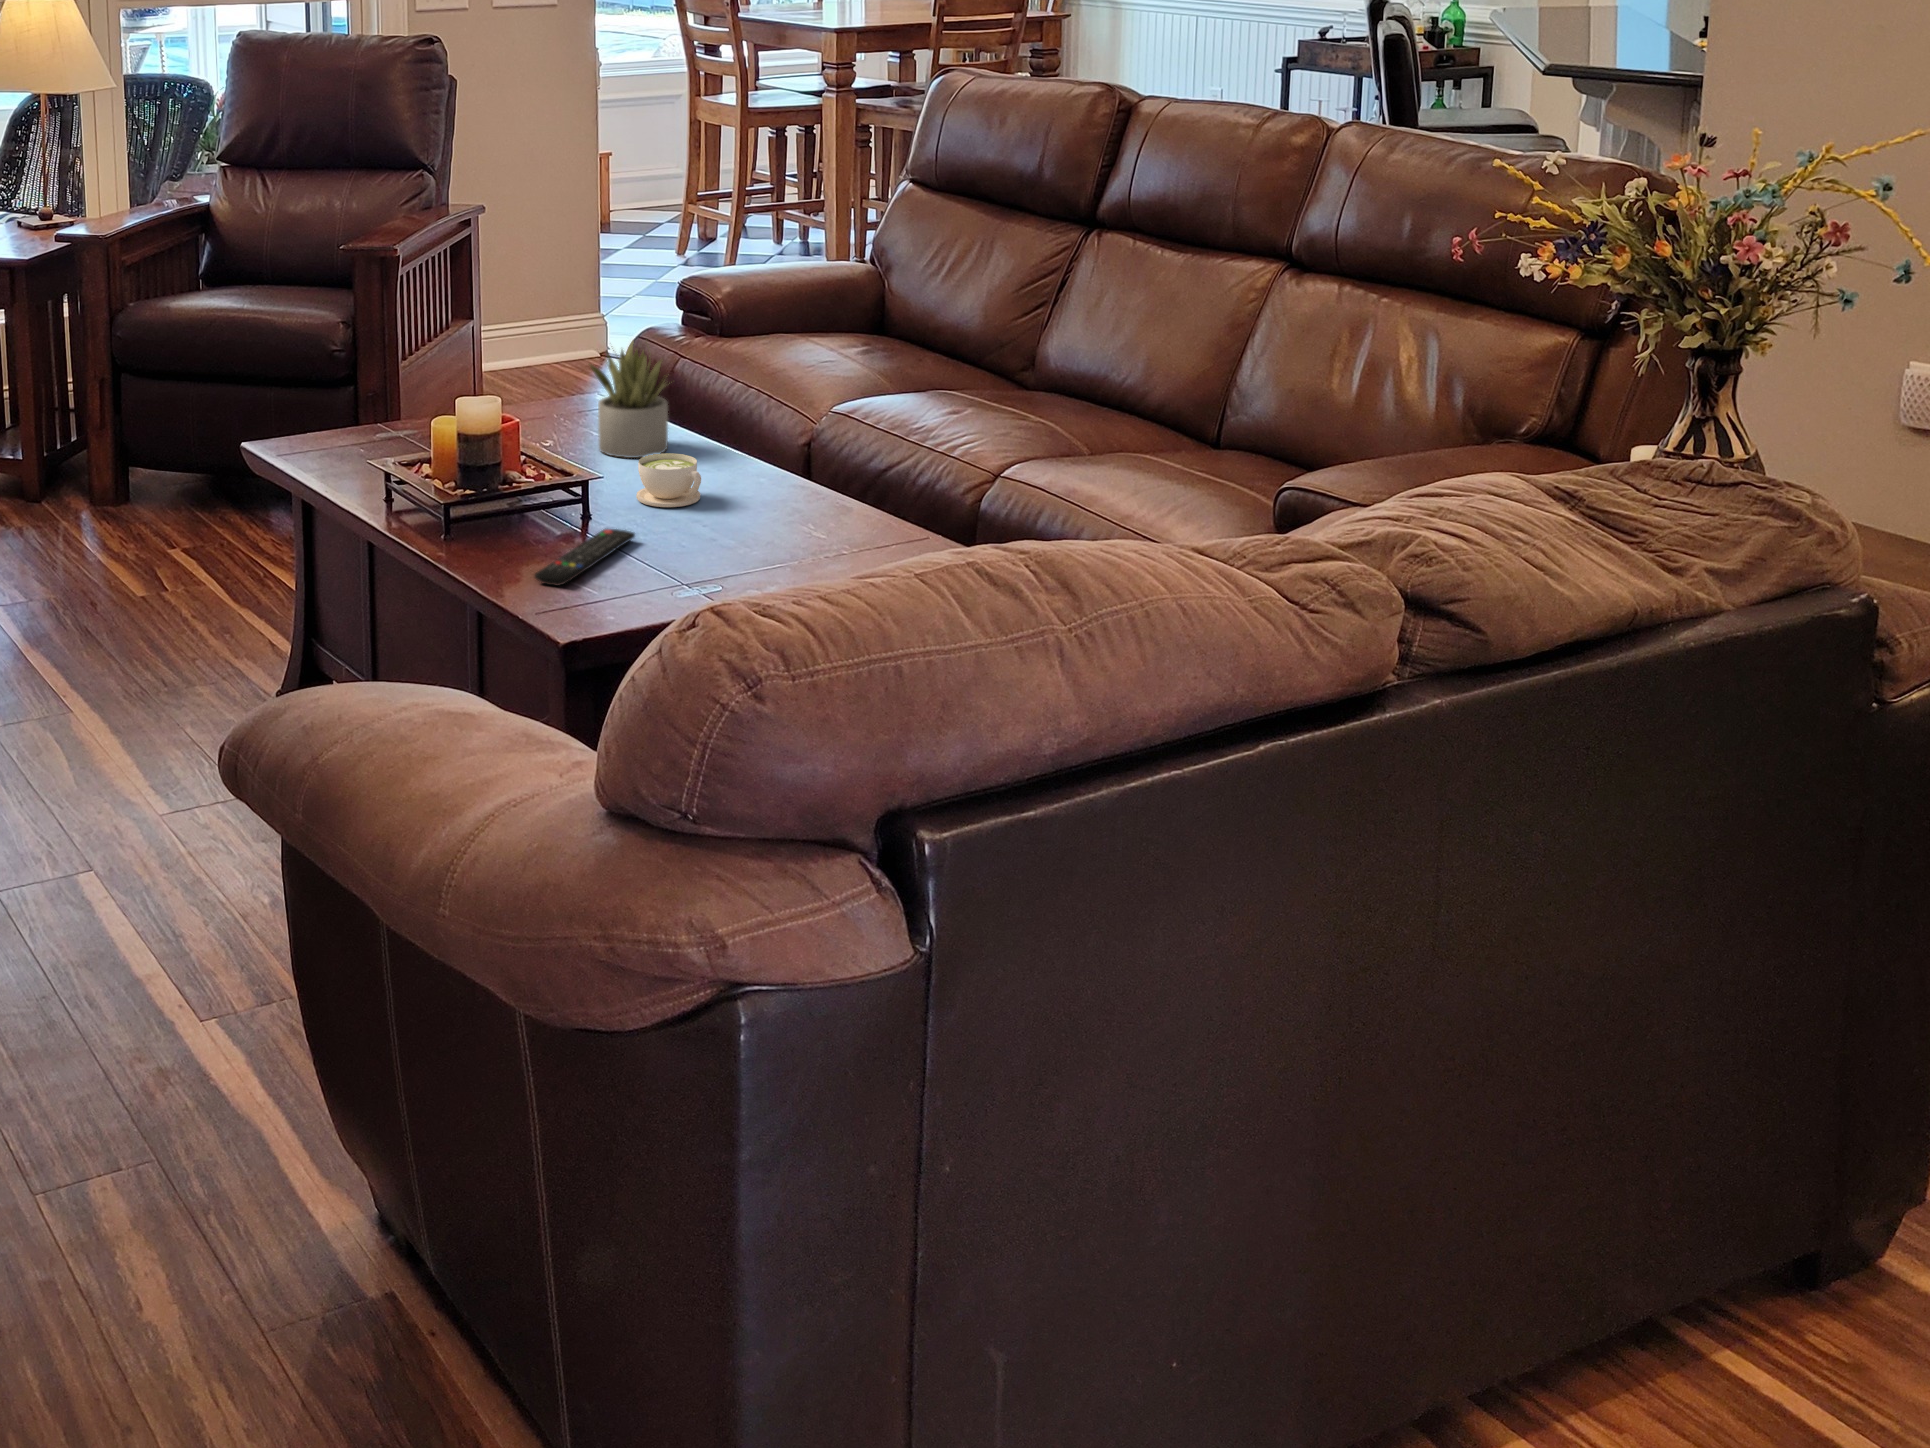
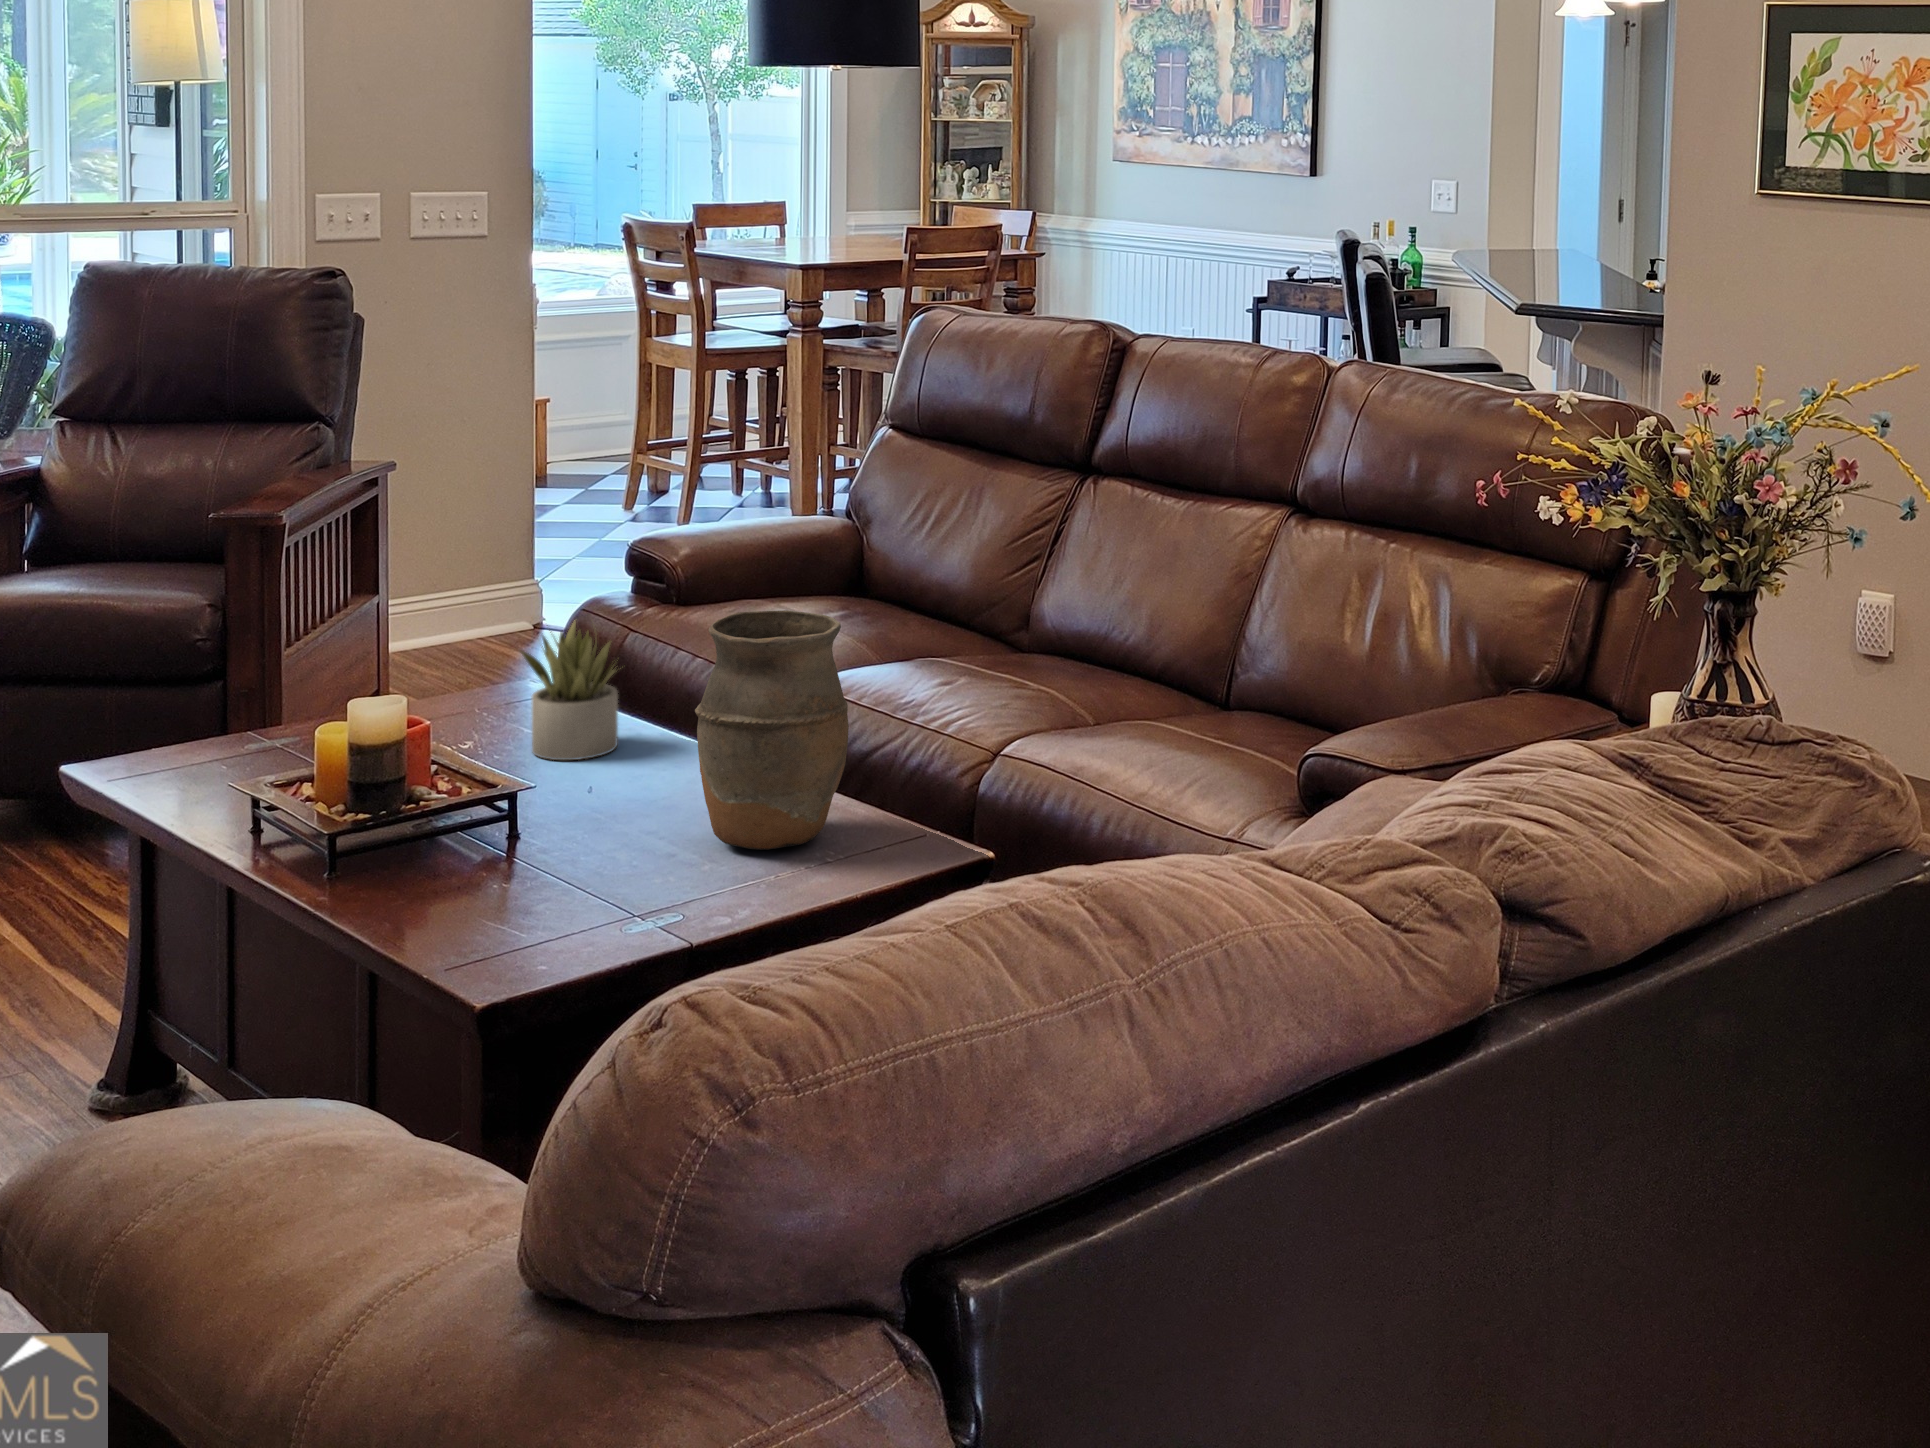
vase: none [731,337,859,539] -> present [695,610,849,850]
coffee cup: present [636,453,701,507] -> none [578,754,659,820]
remote control: present [535,529,635,586] -> none [445,854,576,935]

